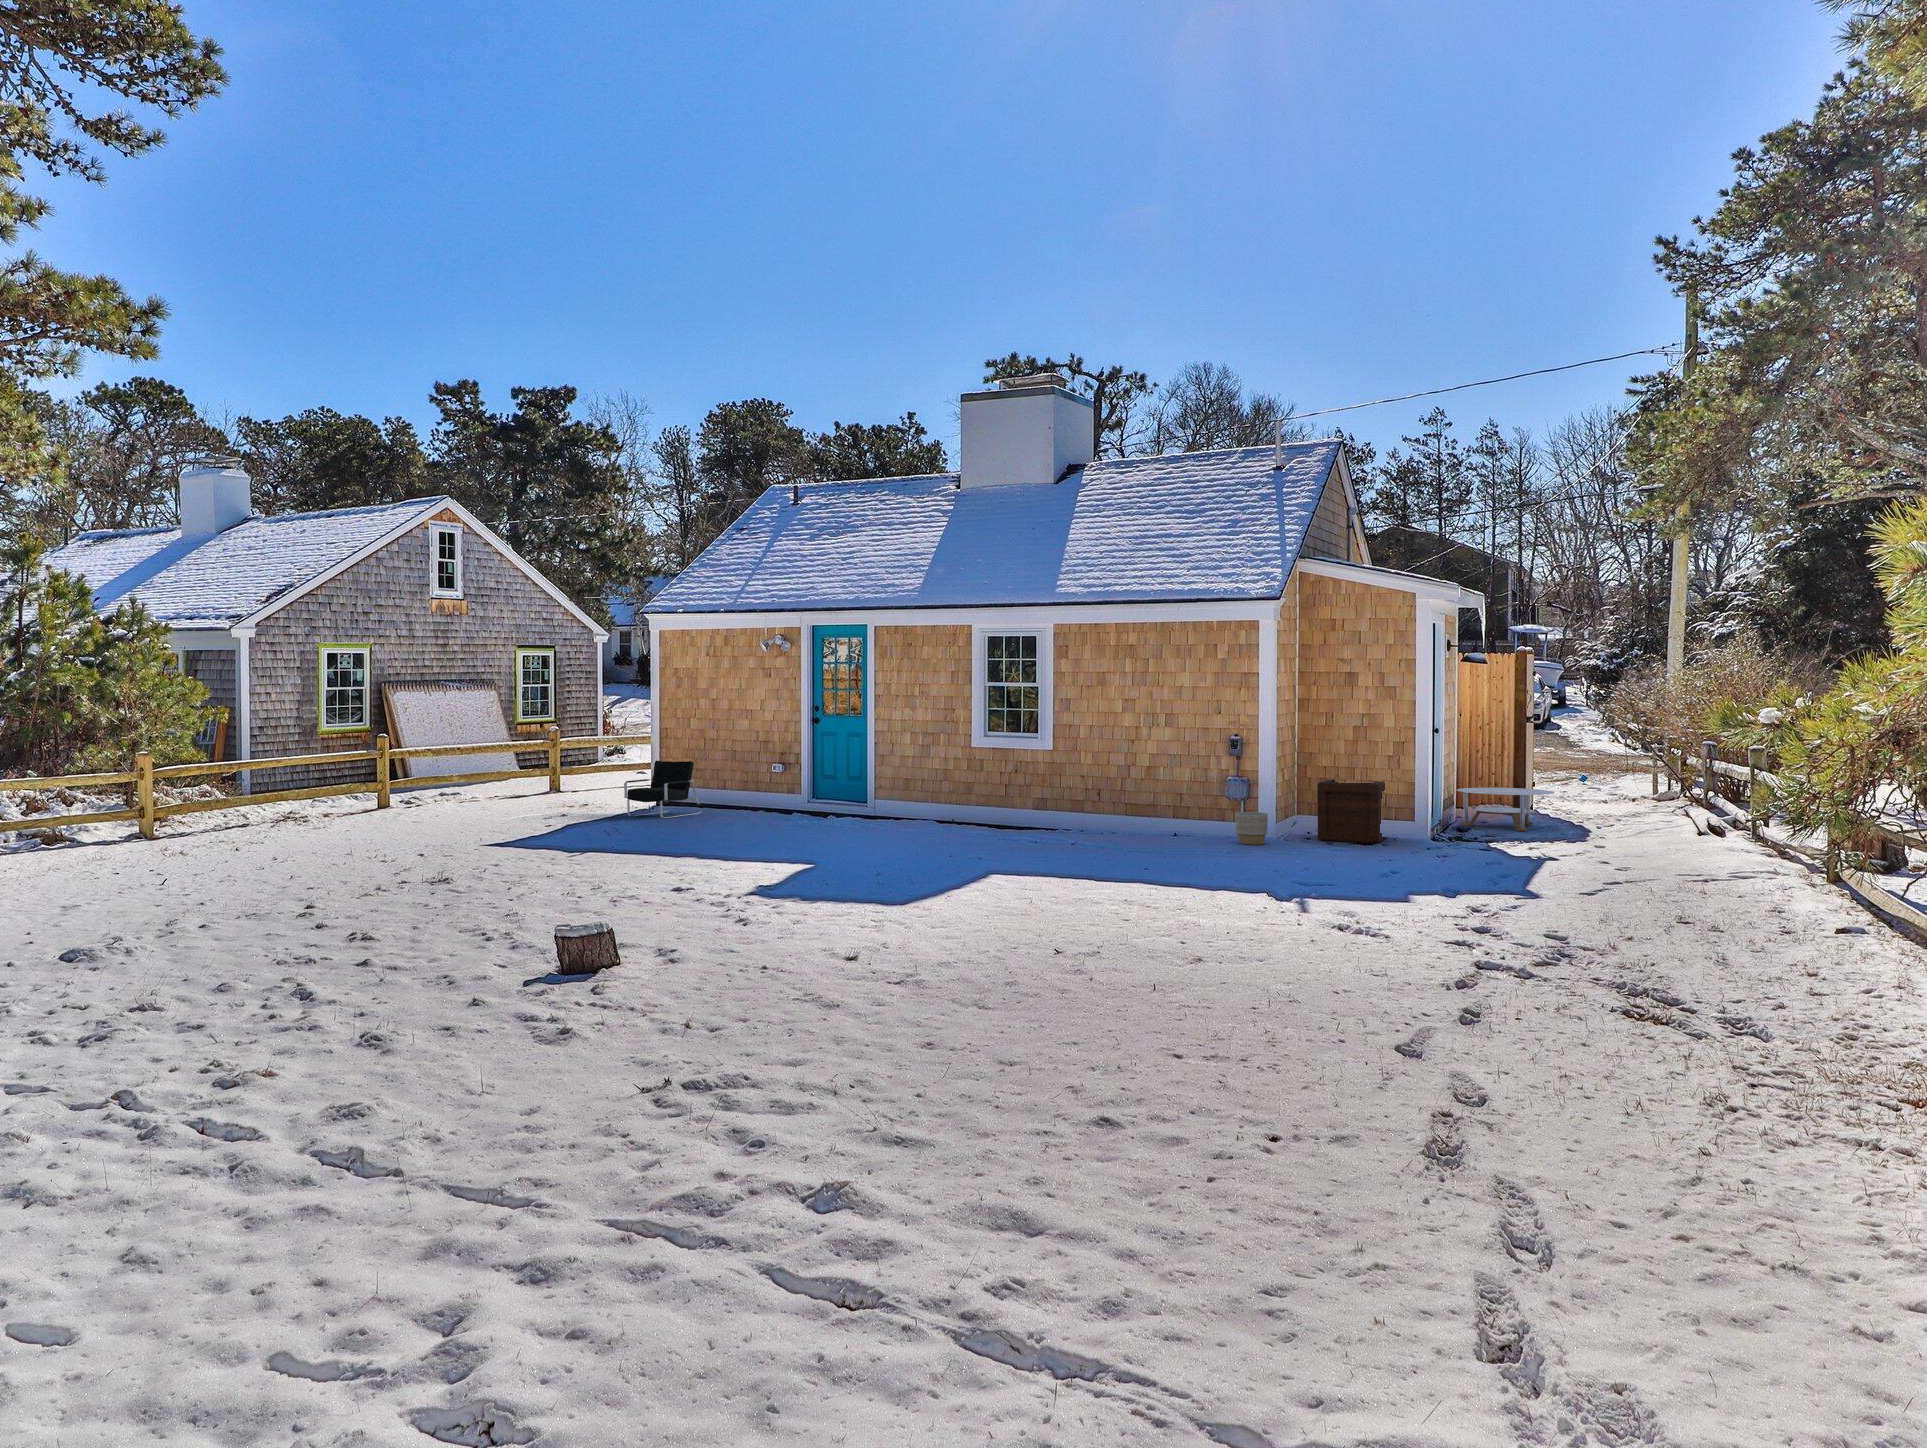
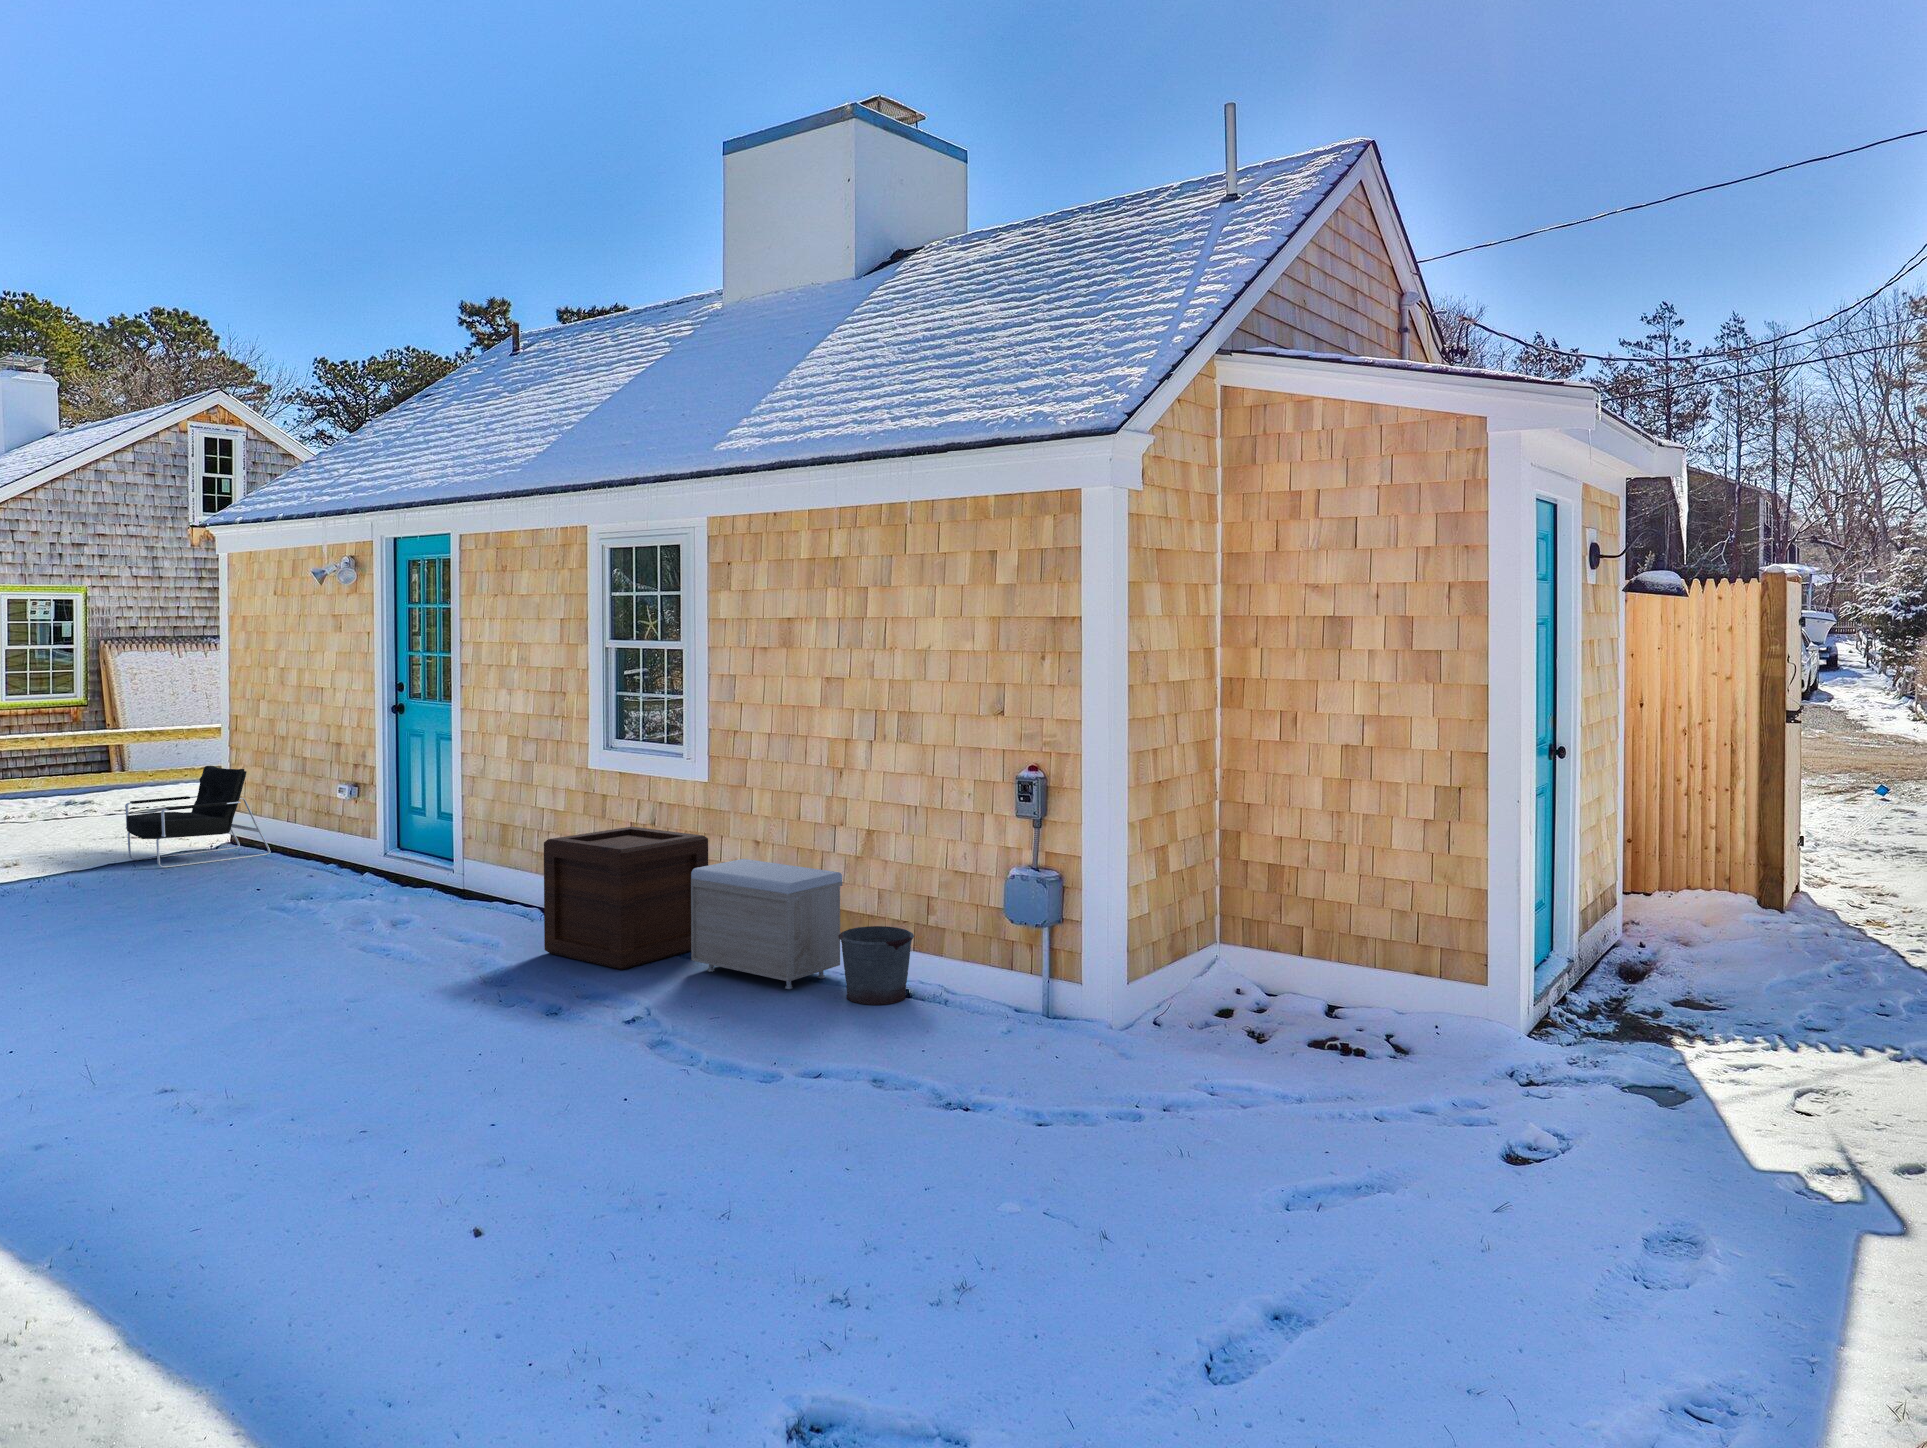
wooden crate: present [1317,780,1387,843] -> present [544,827,708,970]
storage bench: none [1071,787,1140,839] -> present [691,859,842,989]
round table: present [1457,788,1555,831] -> none [1608,875,1859,1004]
bucket: none [1151,810,1185,841] -> present [838,926,914,1005]
planter: present [1236,812,1268,845] -> none [1003,950,1079,1040]

